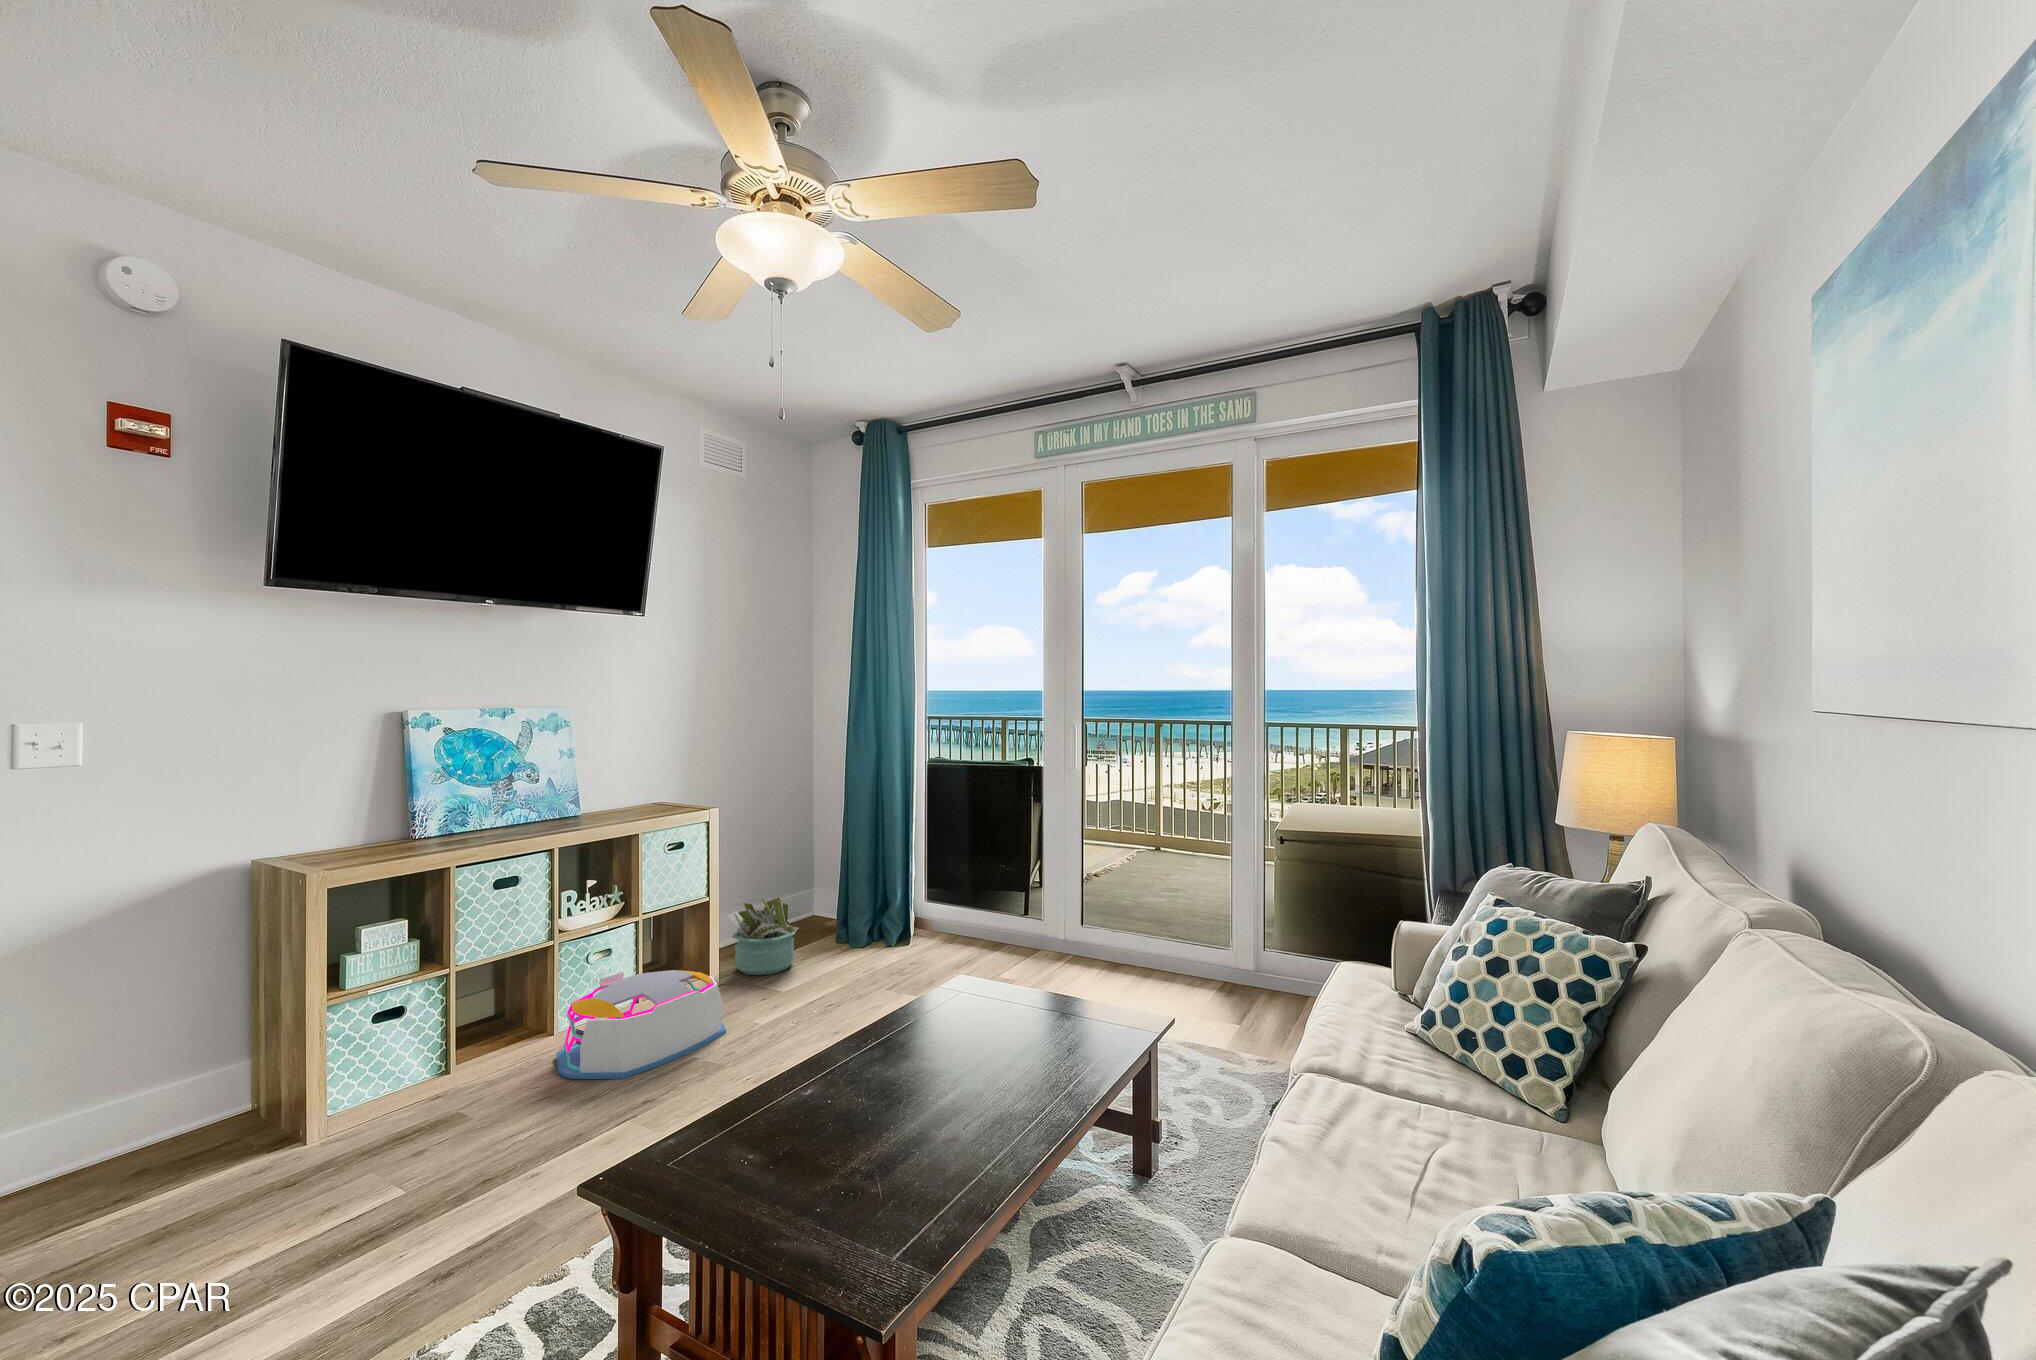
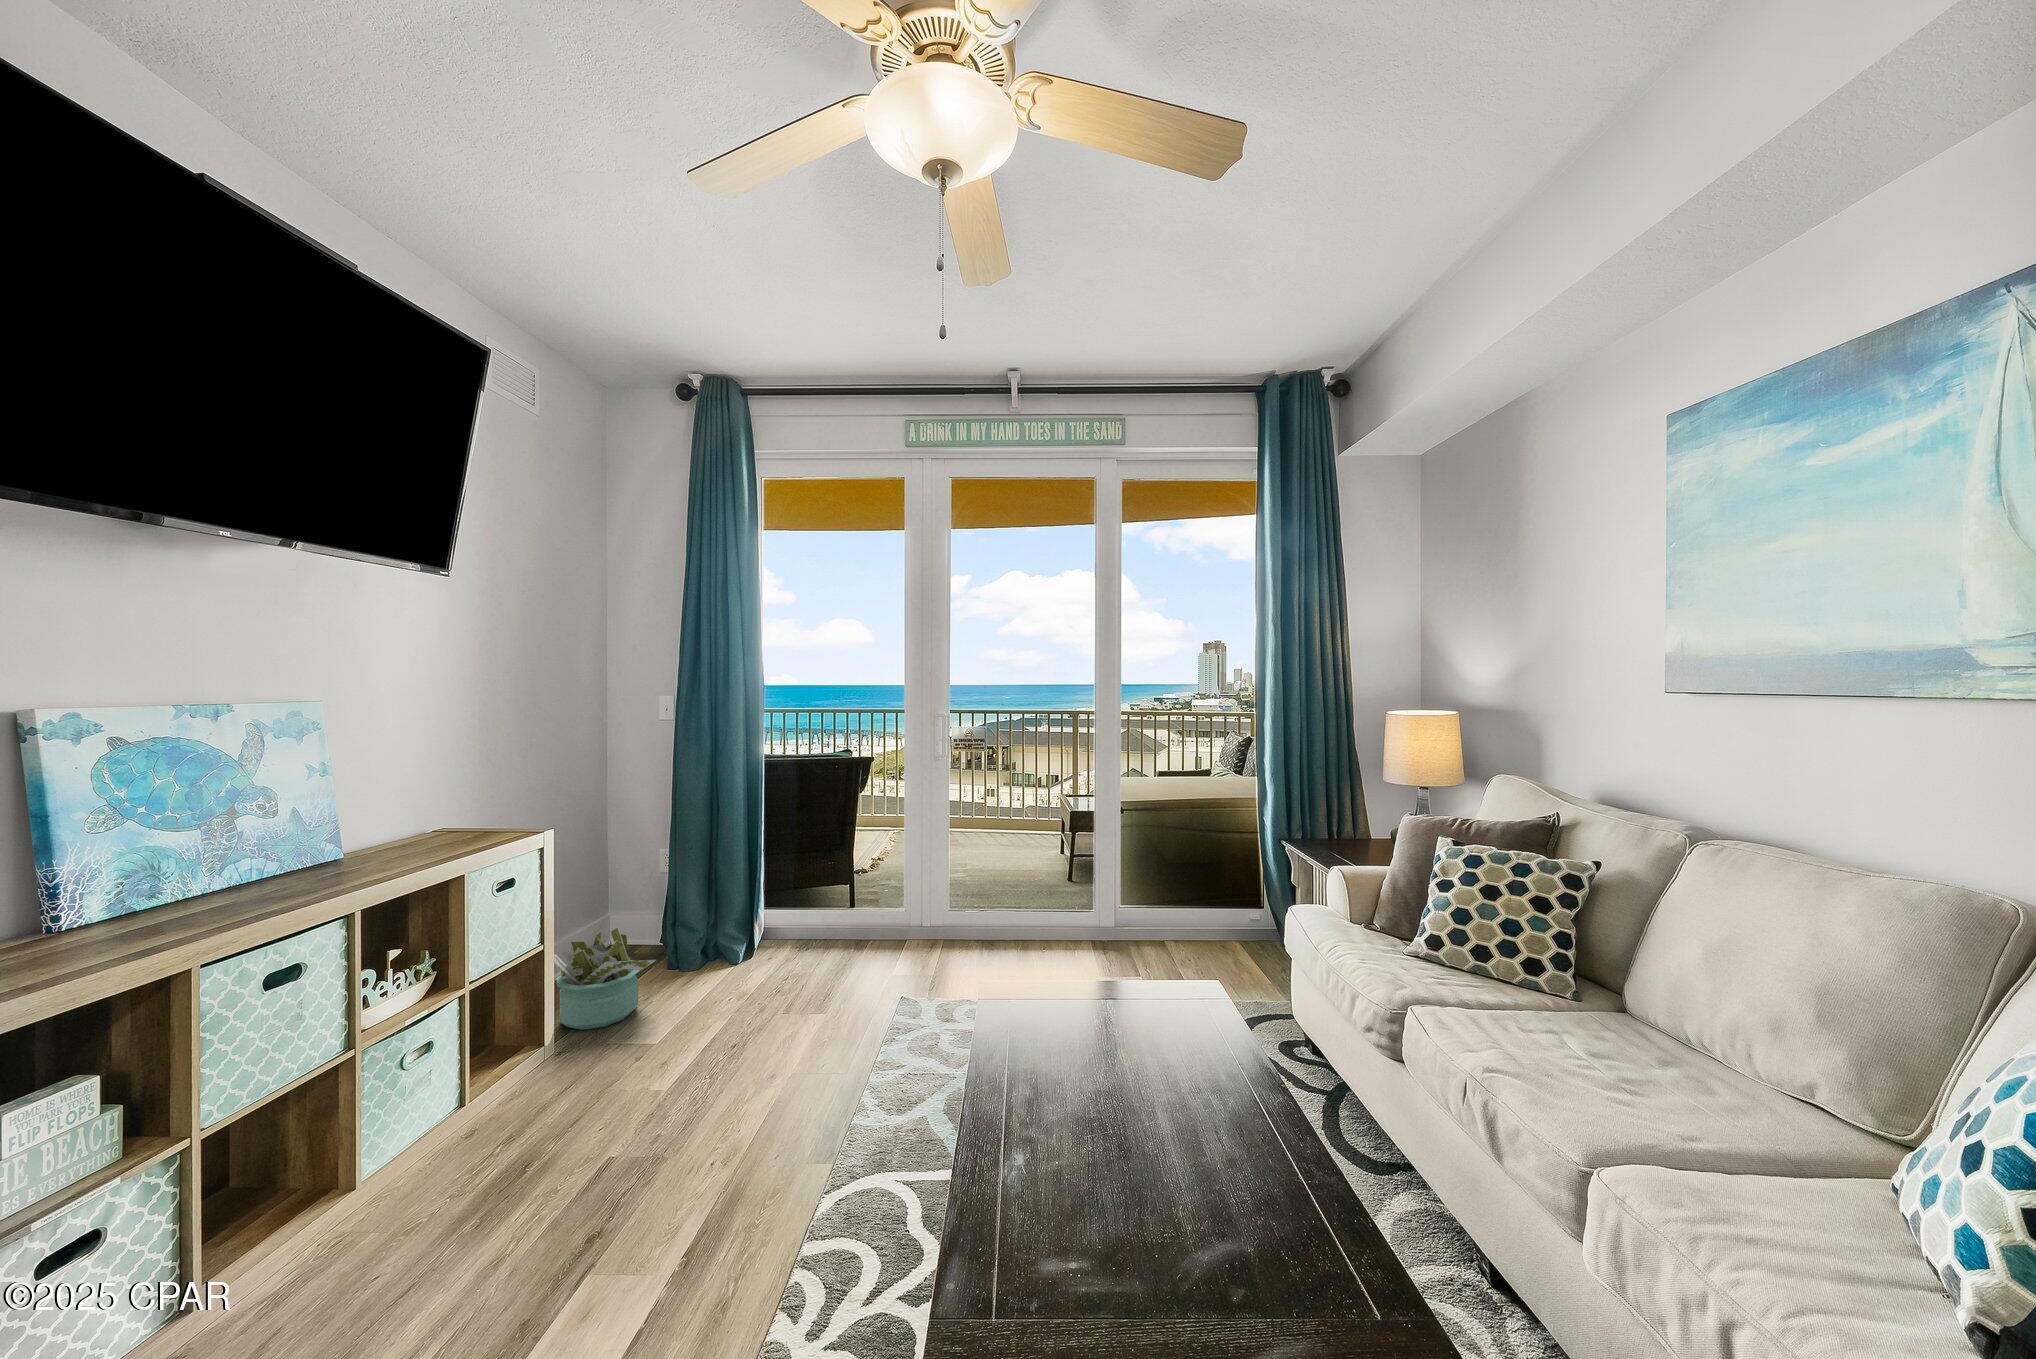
storage bin: present [557,970,726,1079] -> none [375,1043,628,1248]

